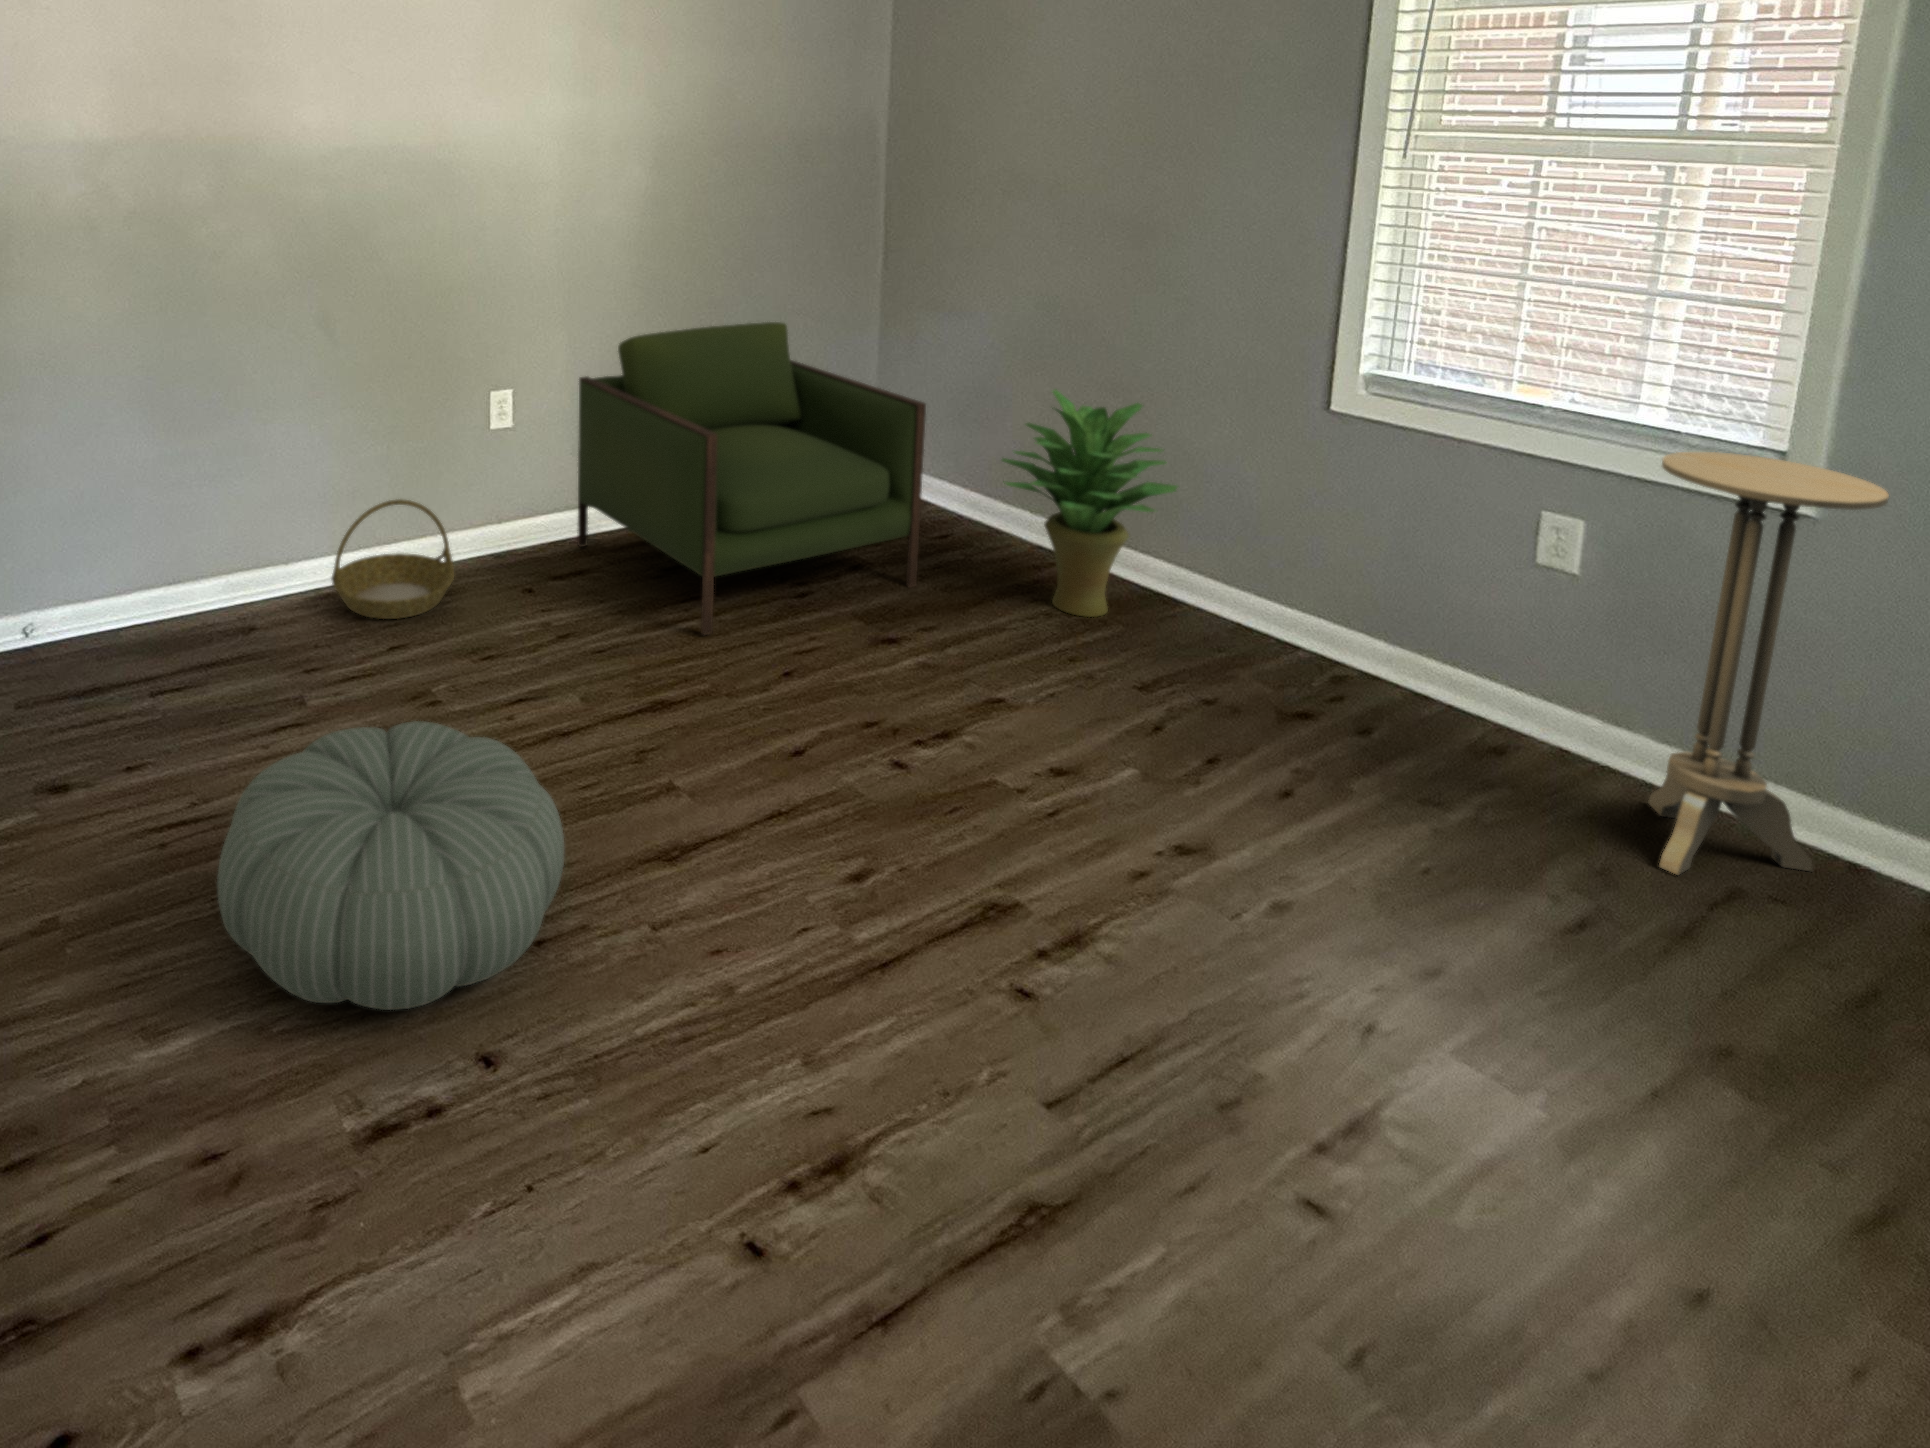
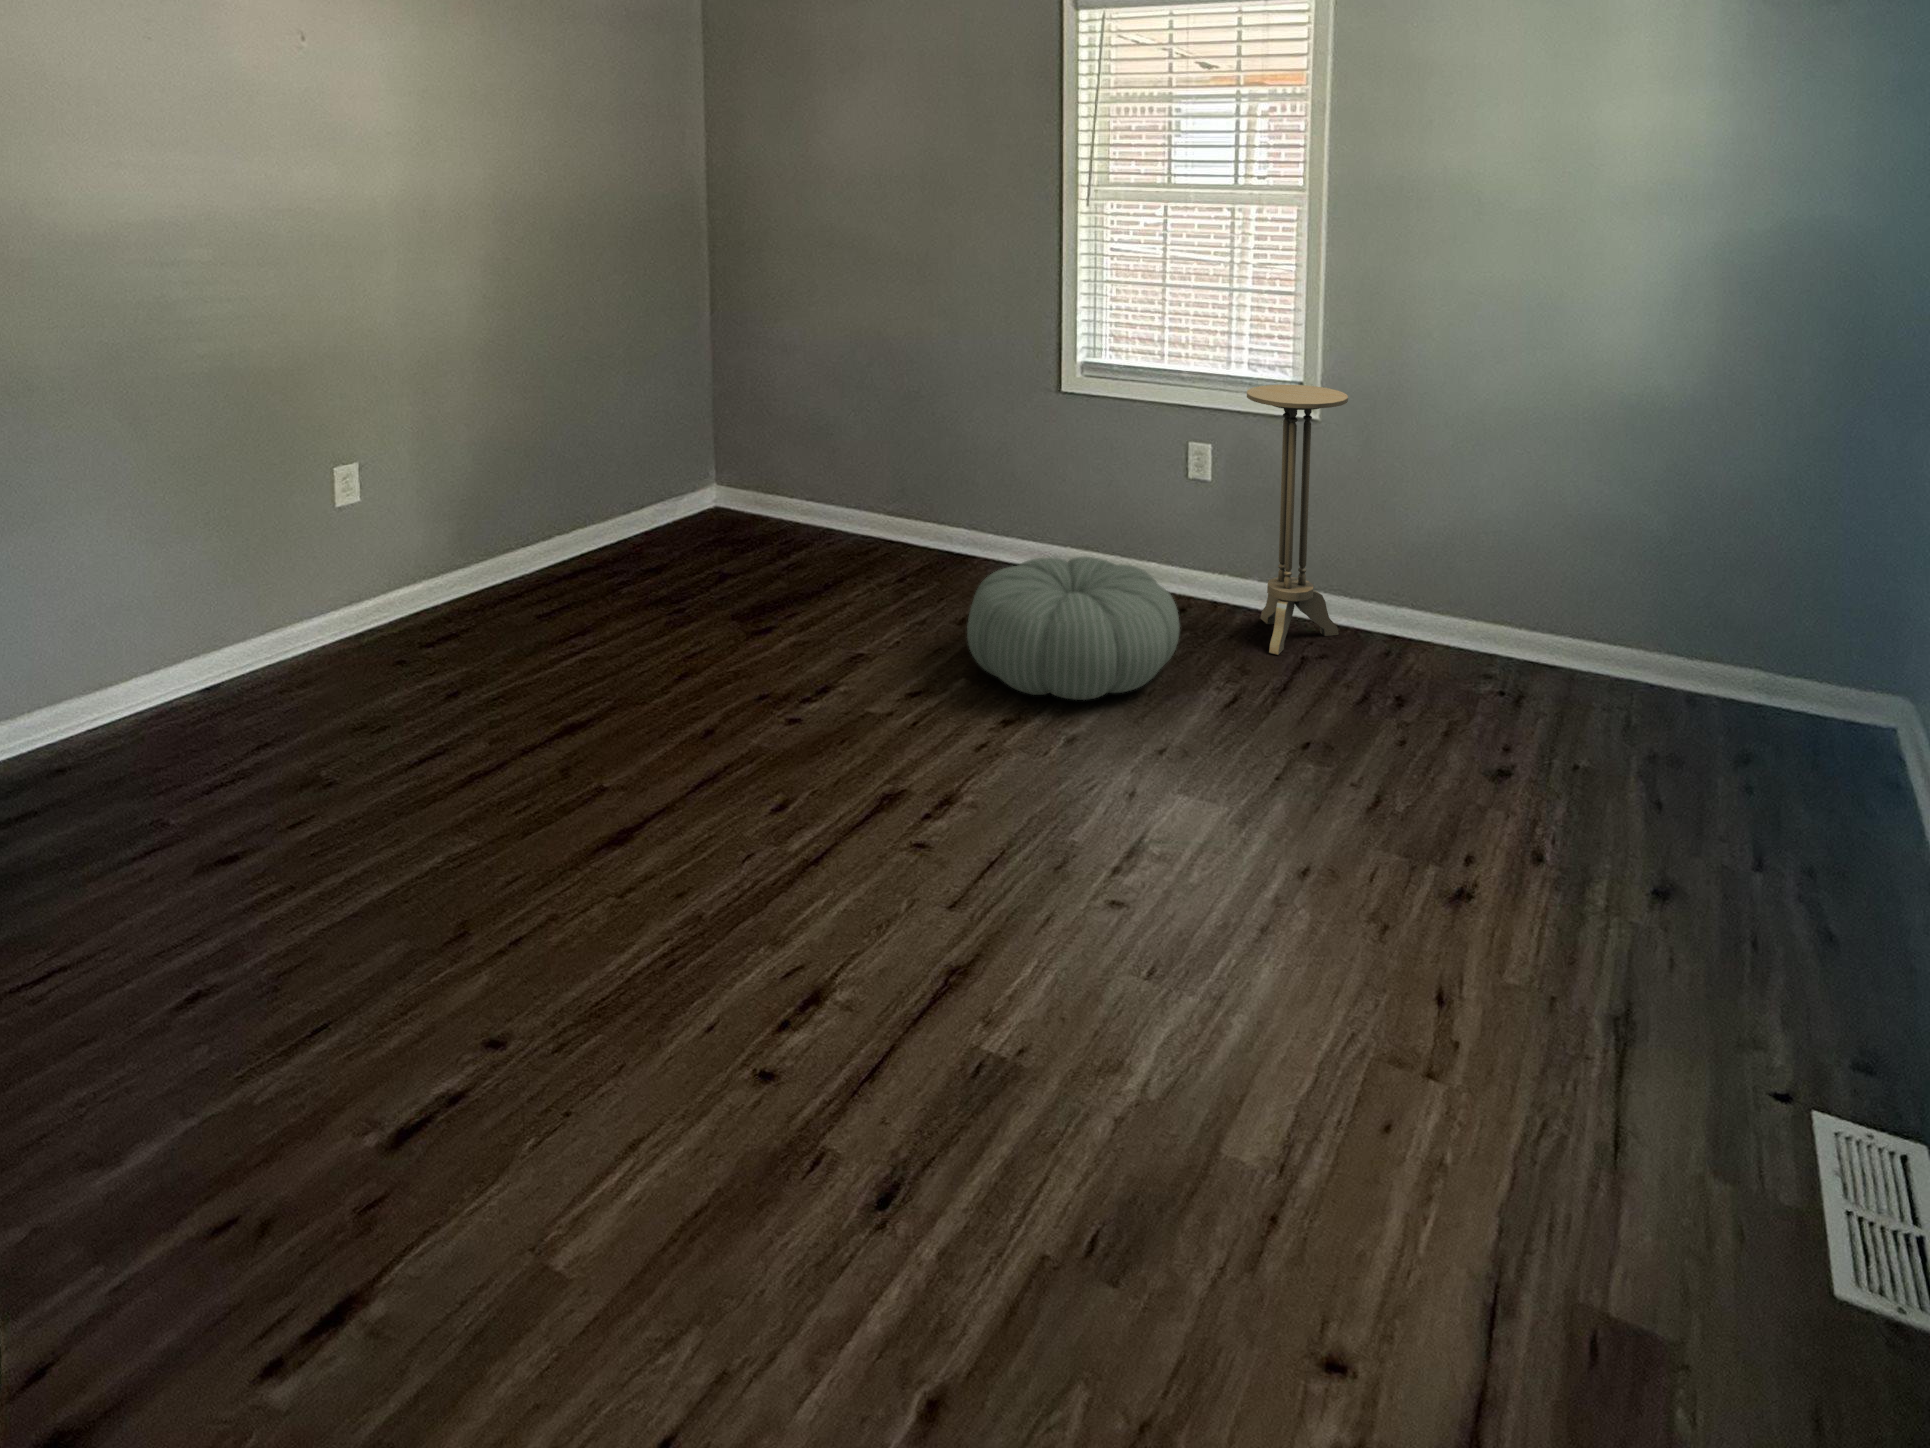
armchair: present [577,322,926,635] -> none [436,369,778,662]
potted plant: present [1002,390,1177,617] -> none [838,400,971,580]
basket: present [332,499,454,619] -> none [158,592,316,727]
pouf: present [217,721,564,1010] -> present [967,557,1180,700]

